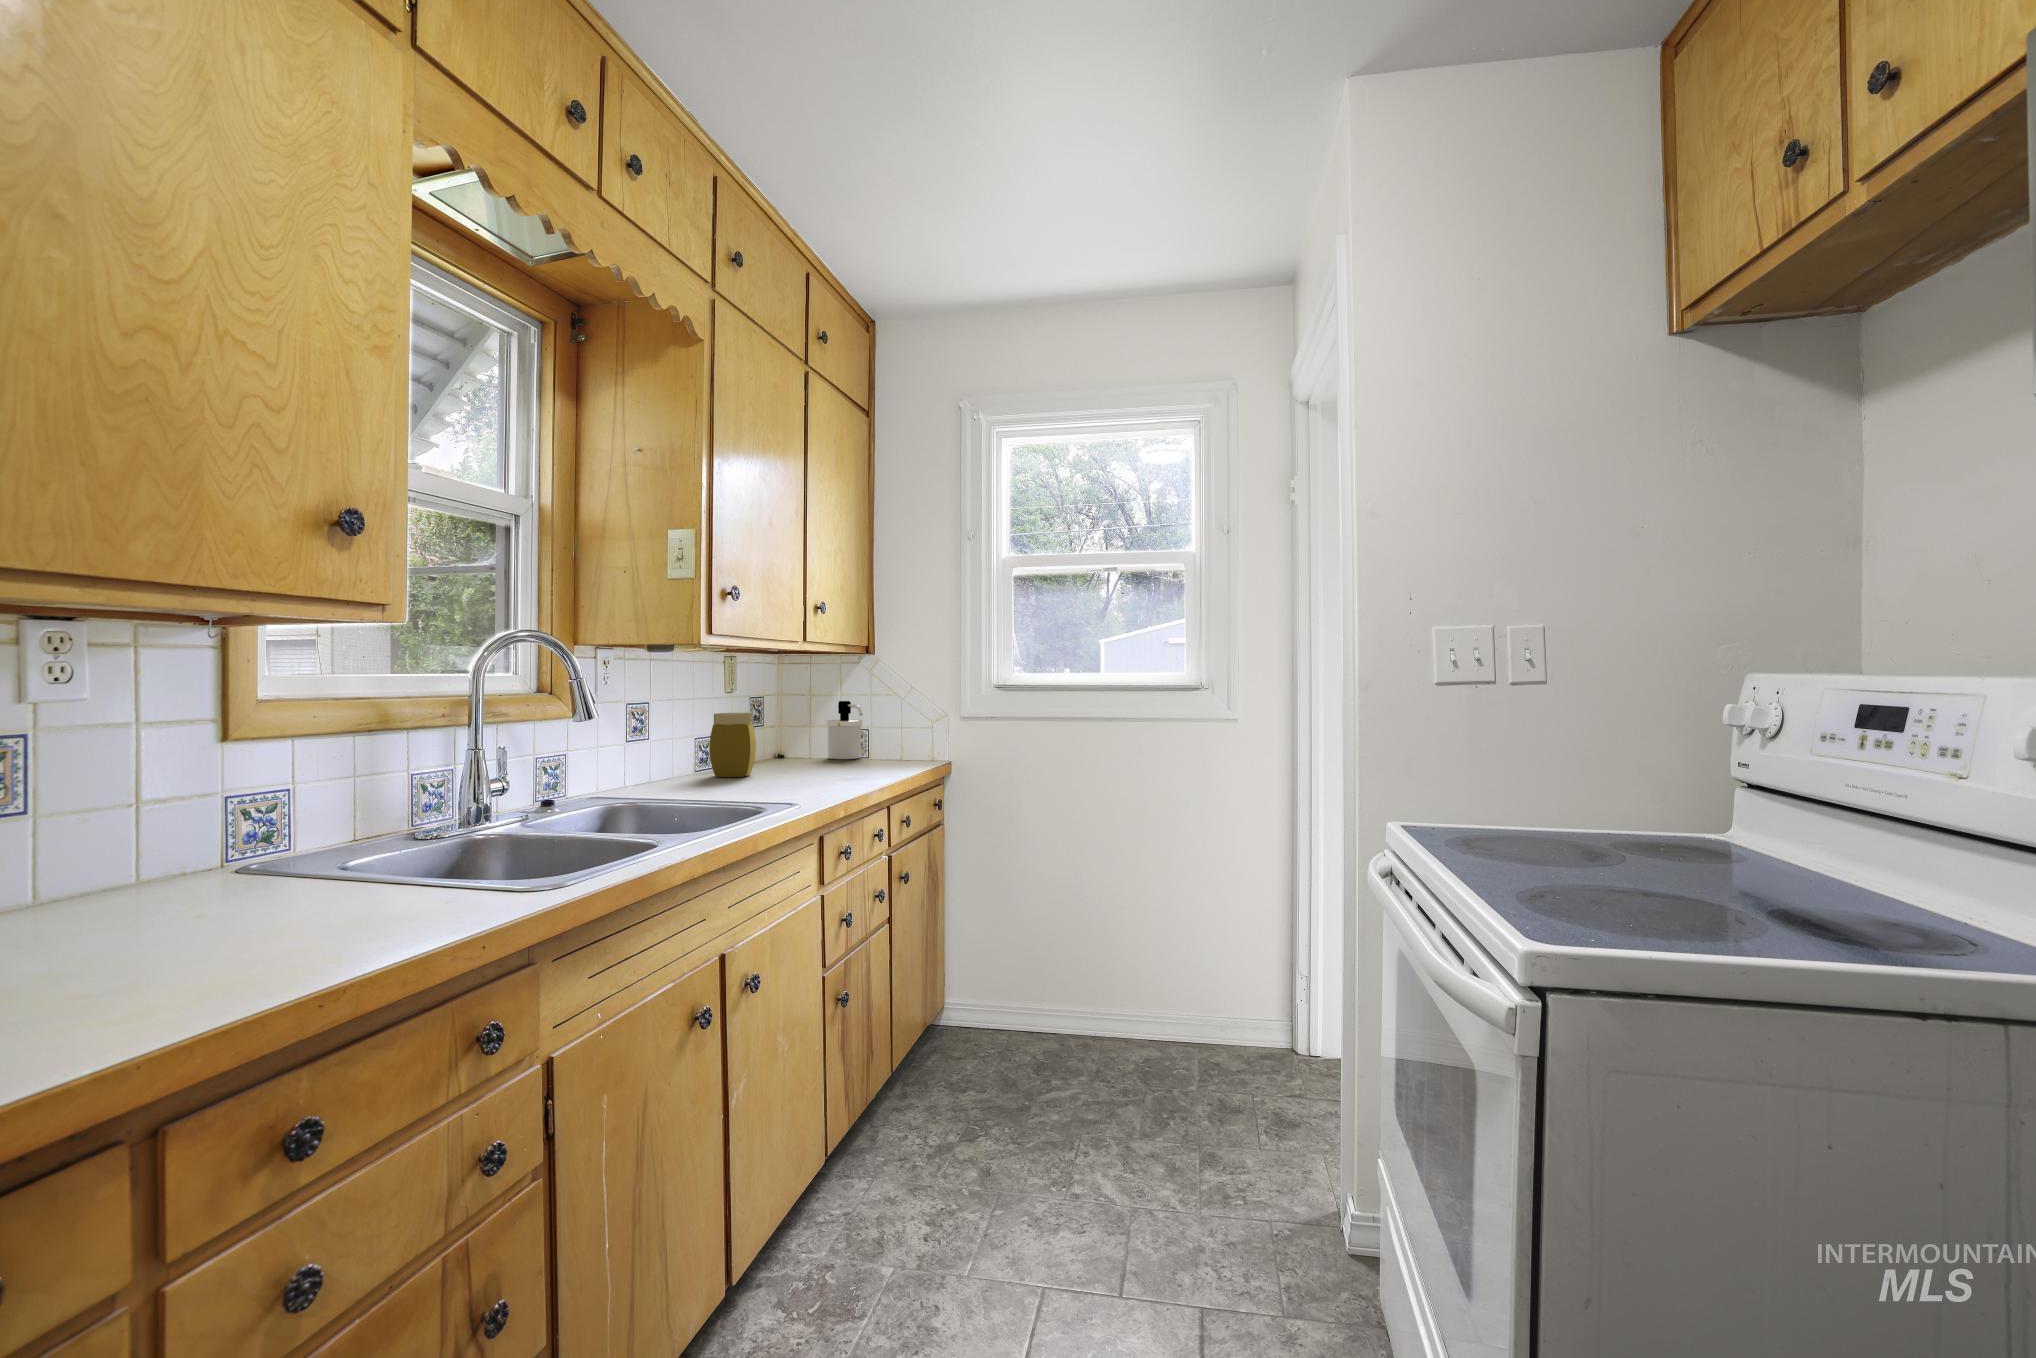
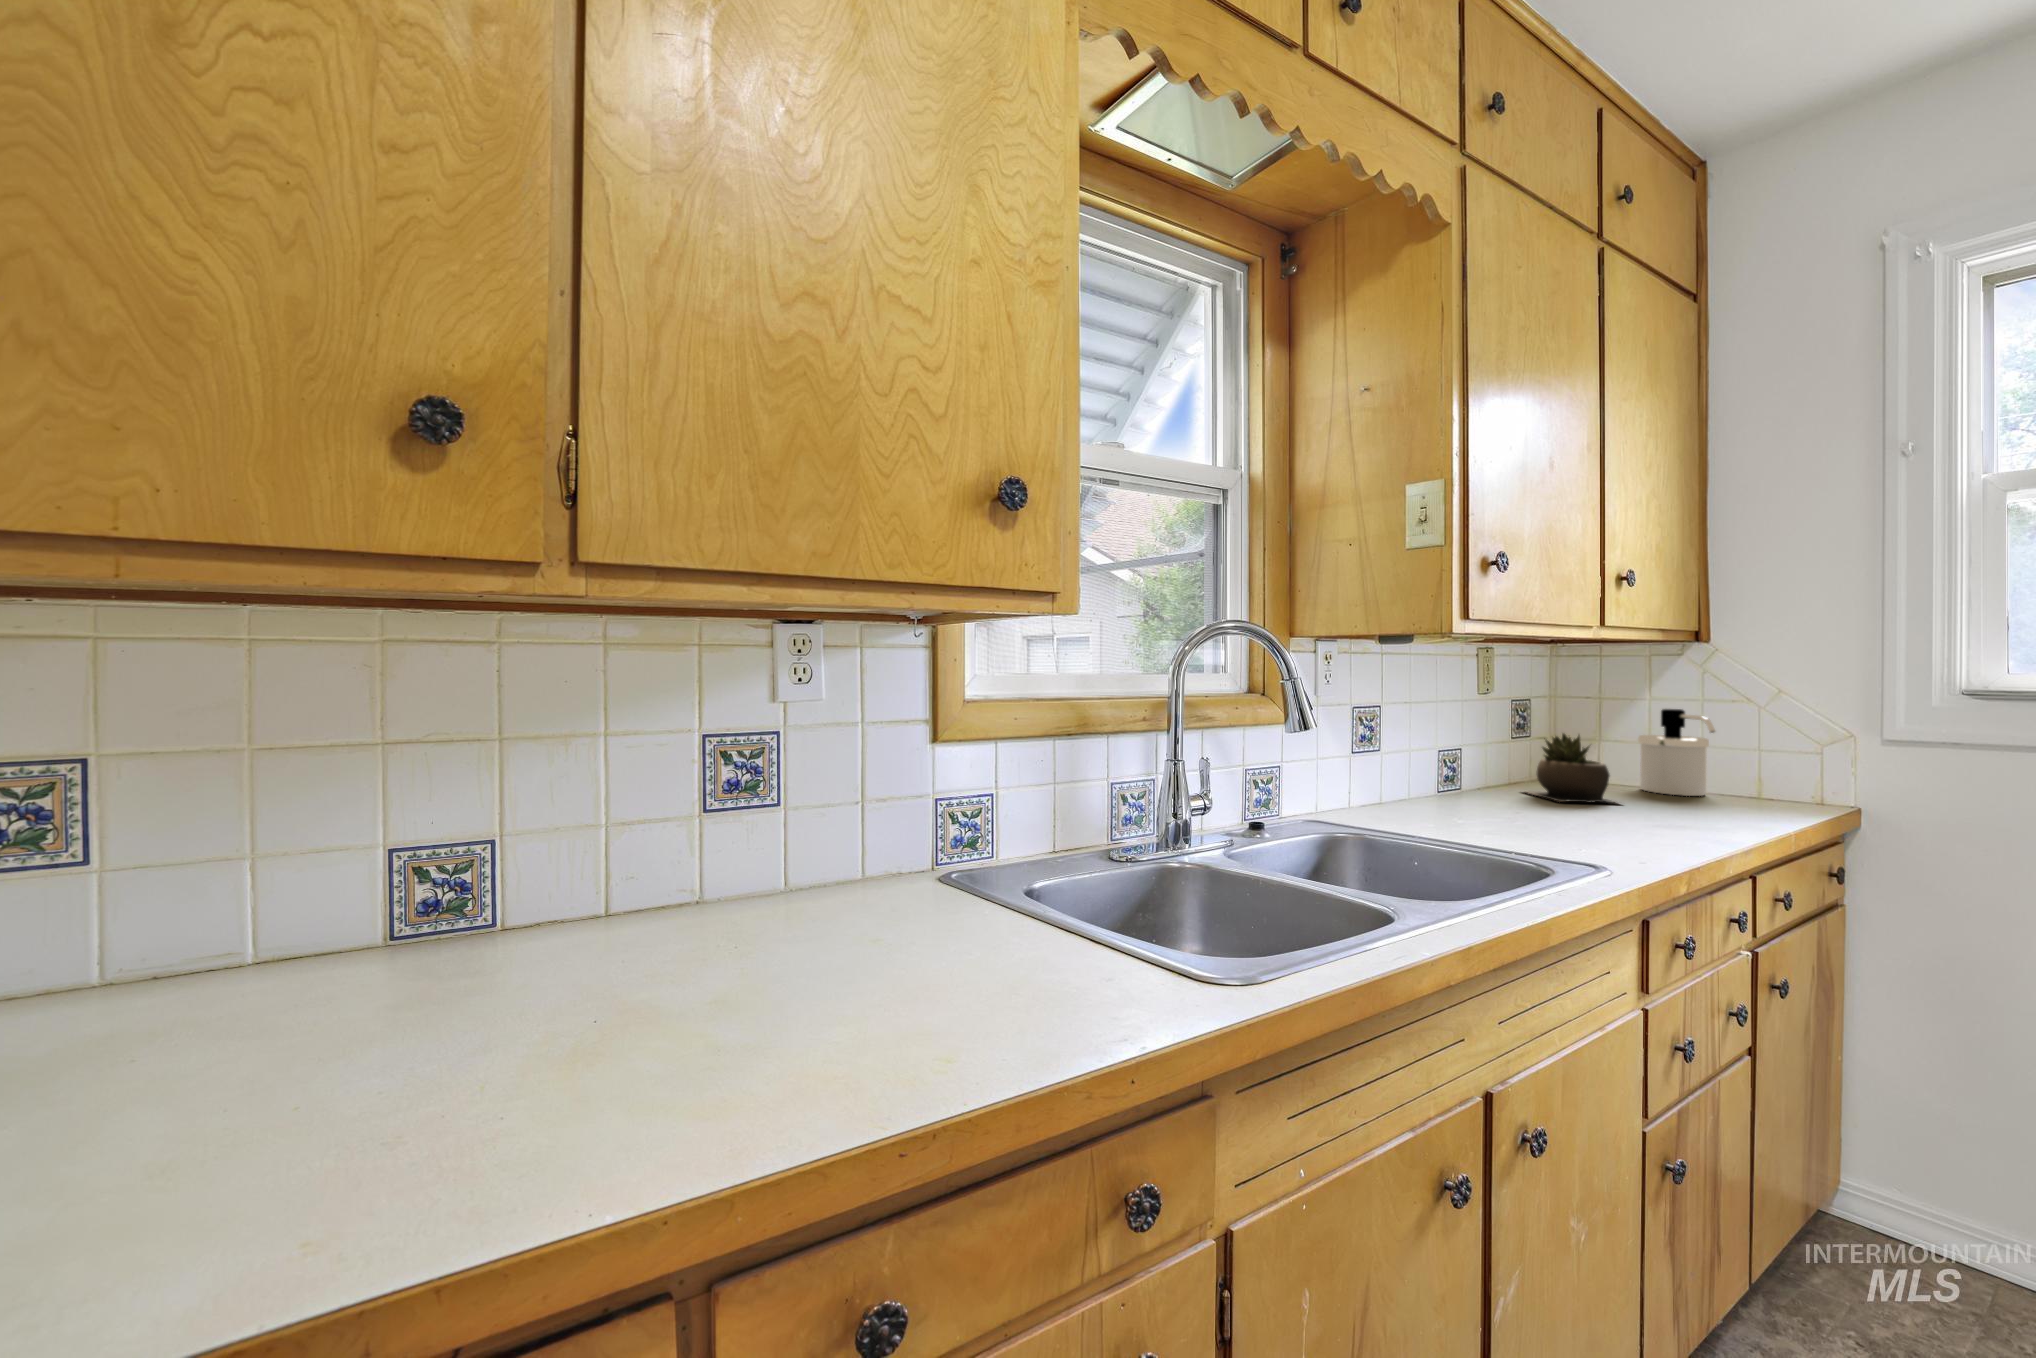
jar: present [710,713,756,777] -> none [1460,721,1531,810]
succulent plant: none [753,719,813,769] -> present [1526,733,1616,803]

